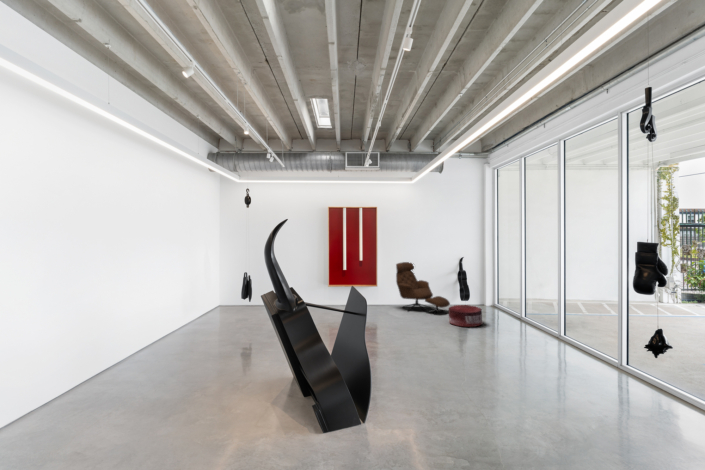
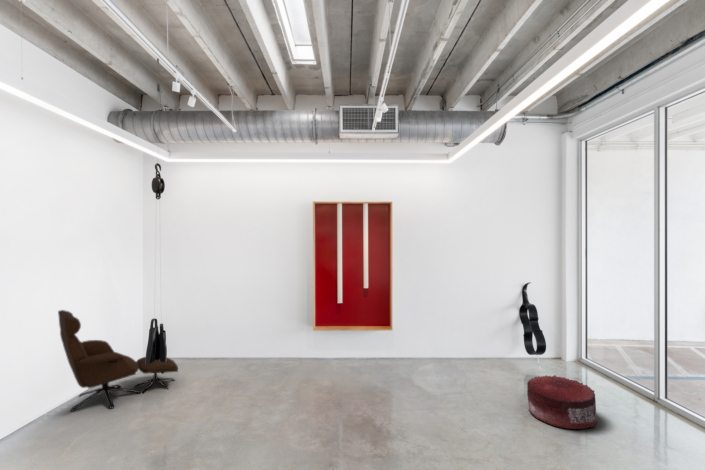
lounge chair: present [396,262,450,314] -> present [58,310,178,411]

